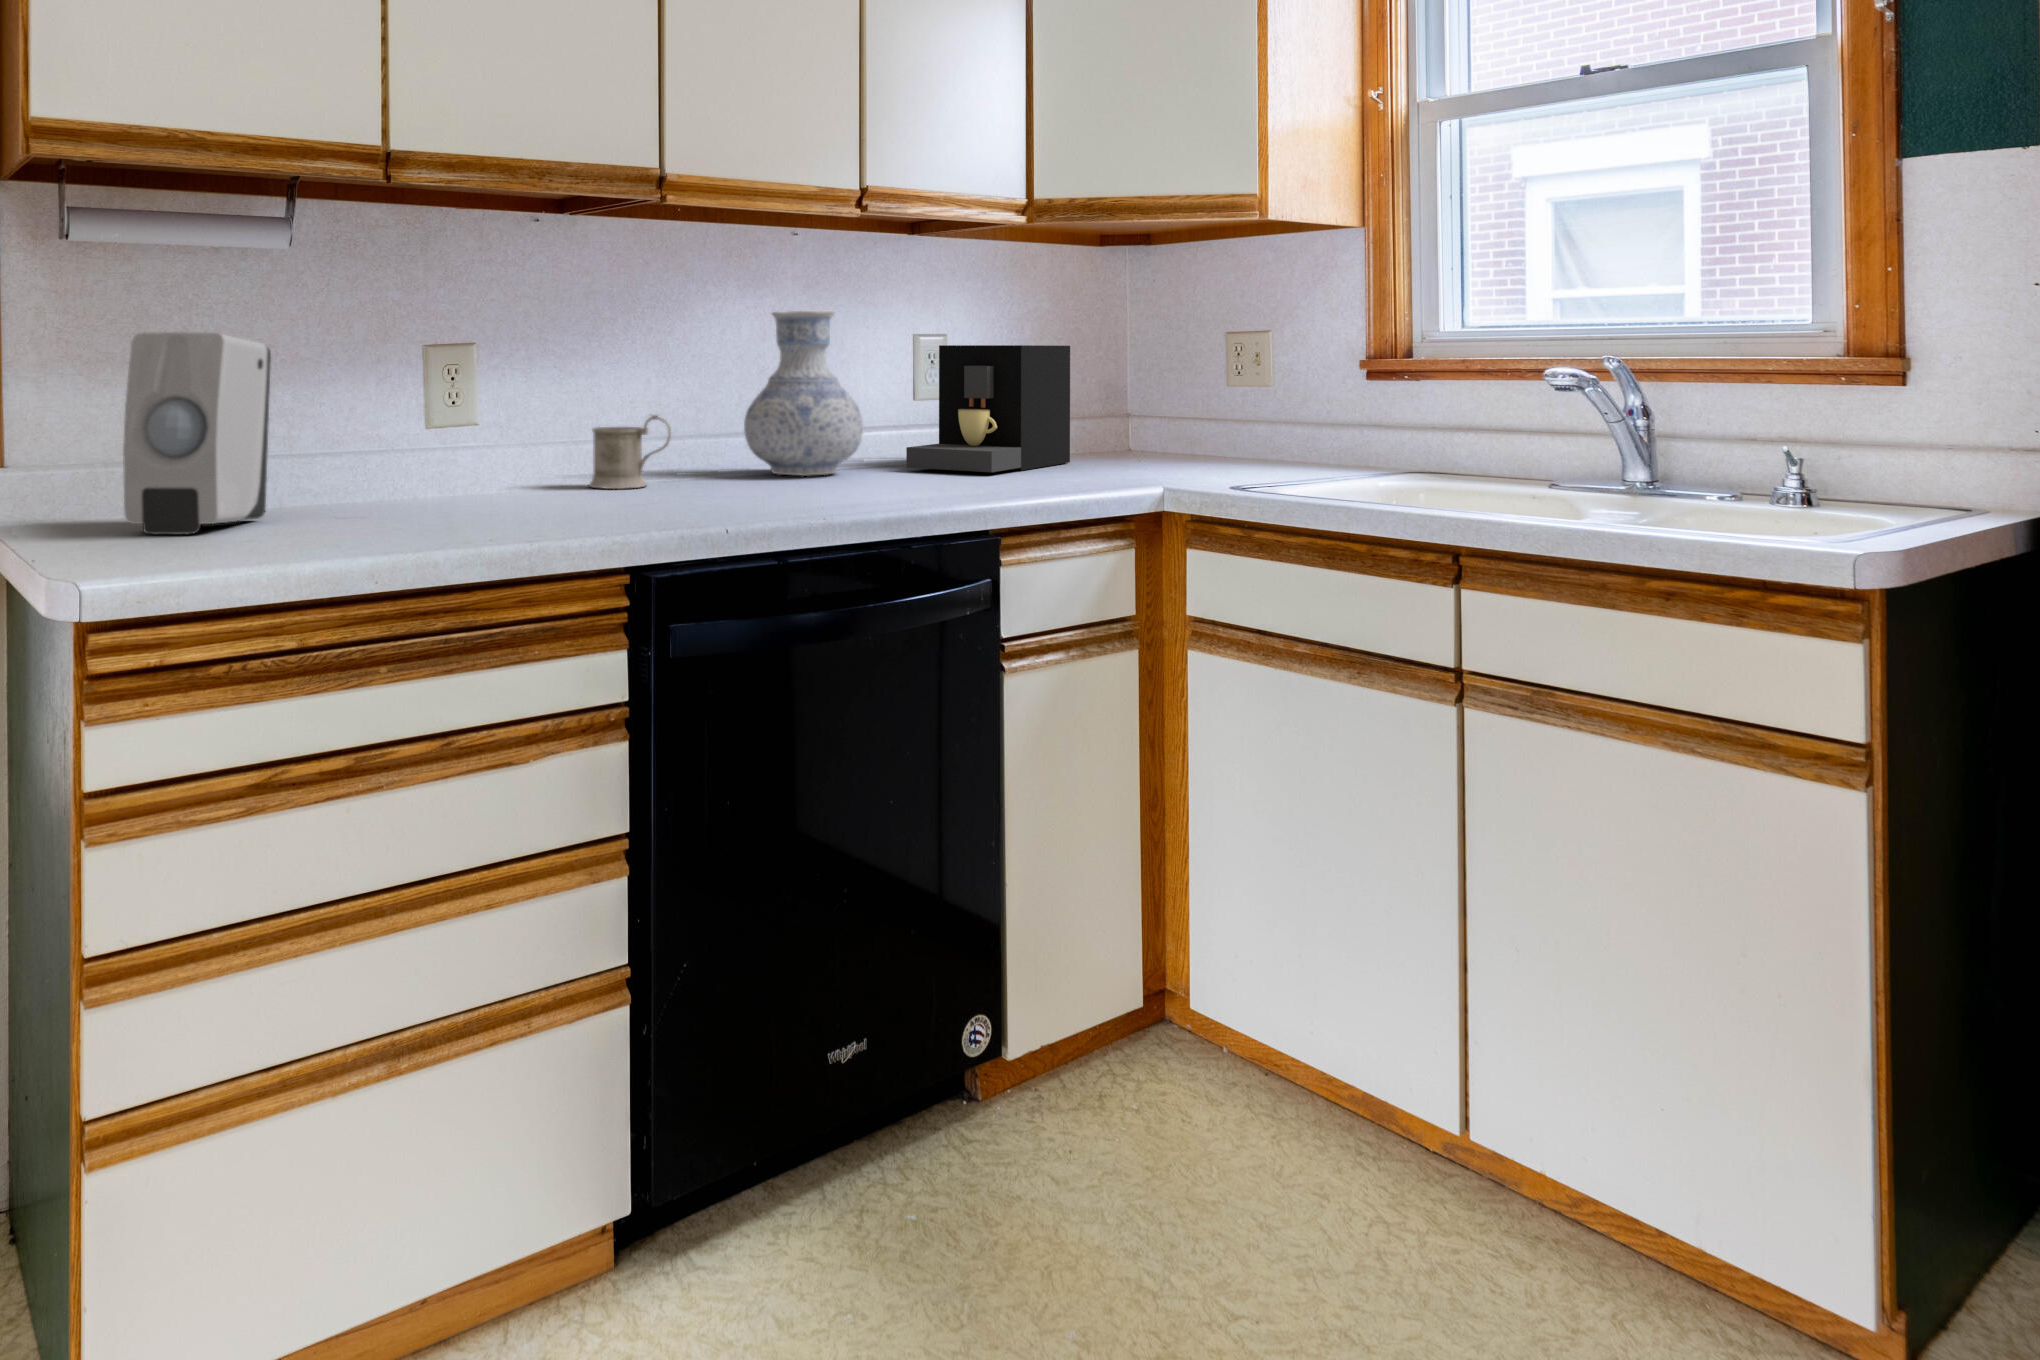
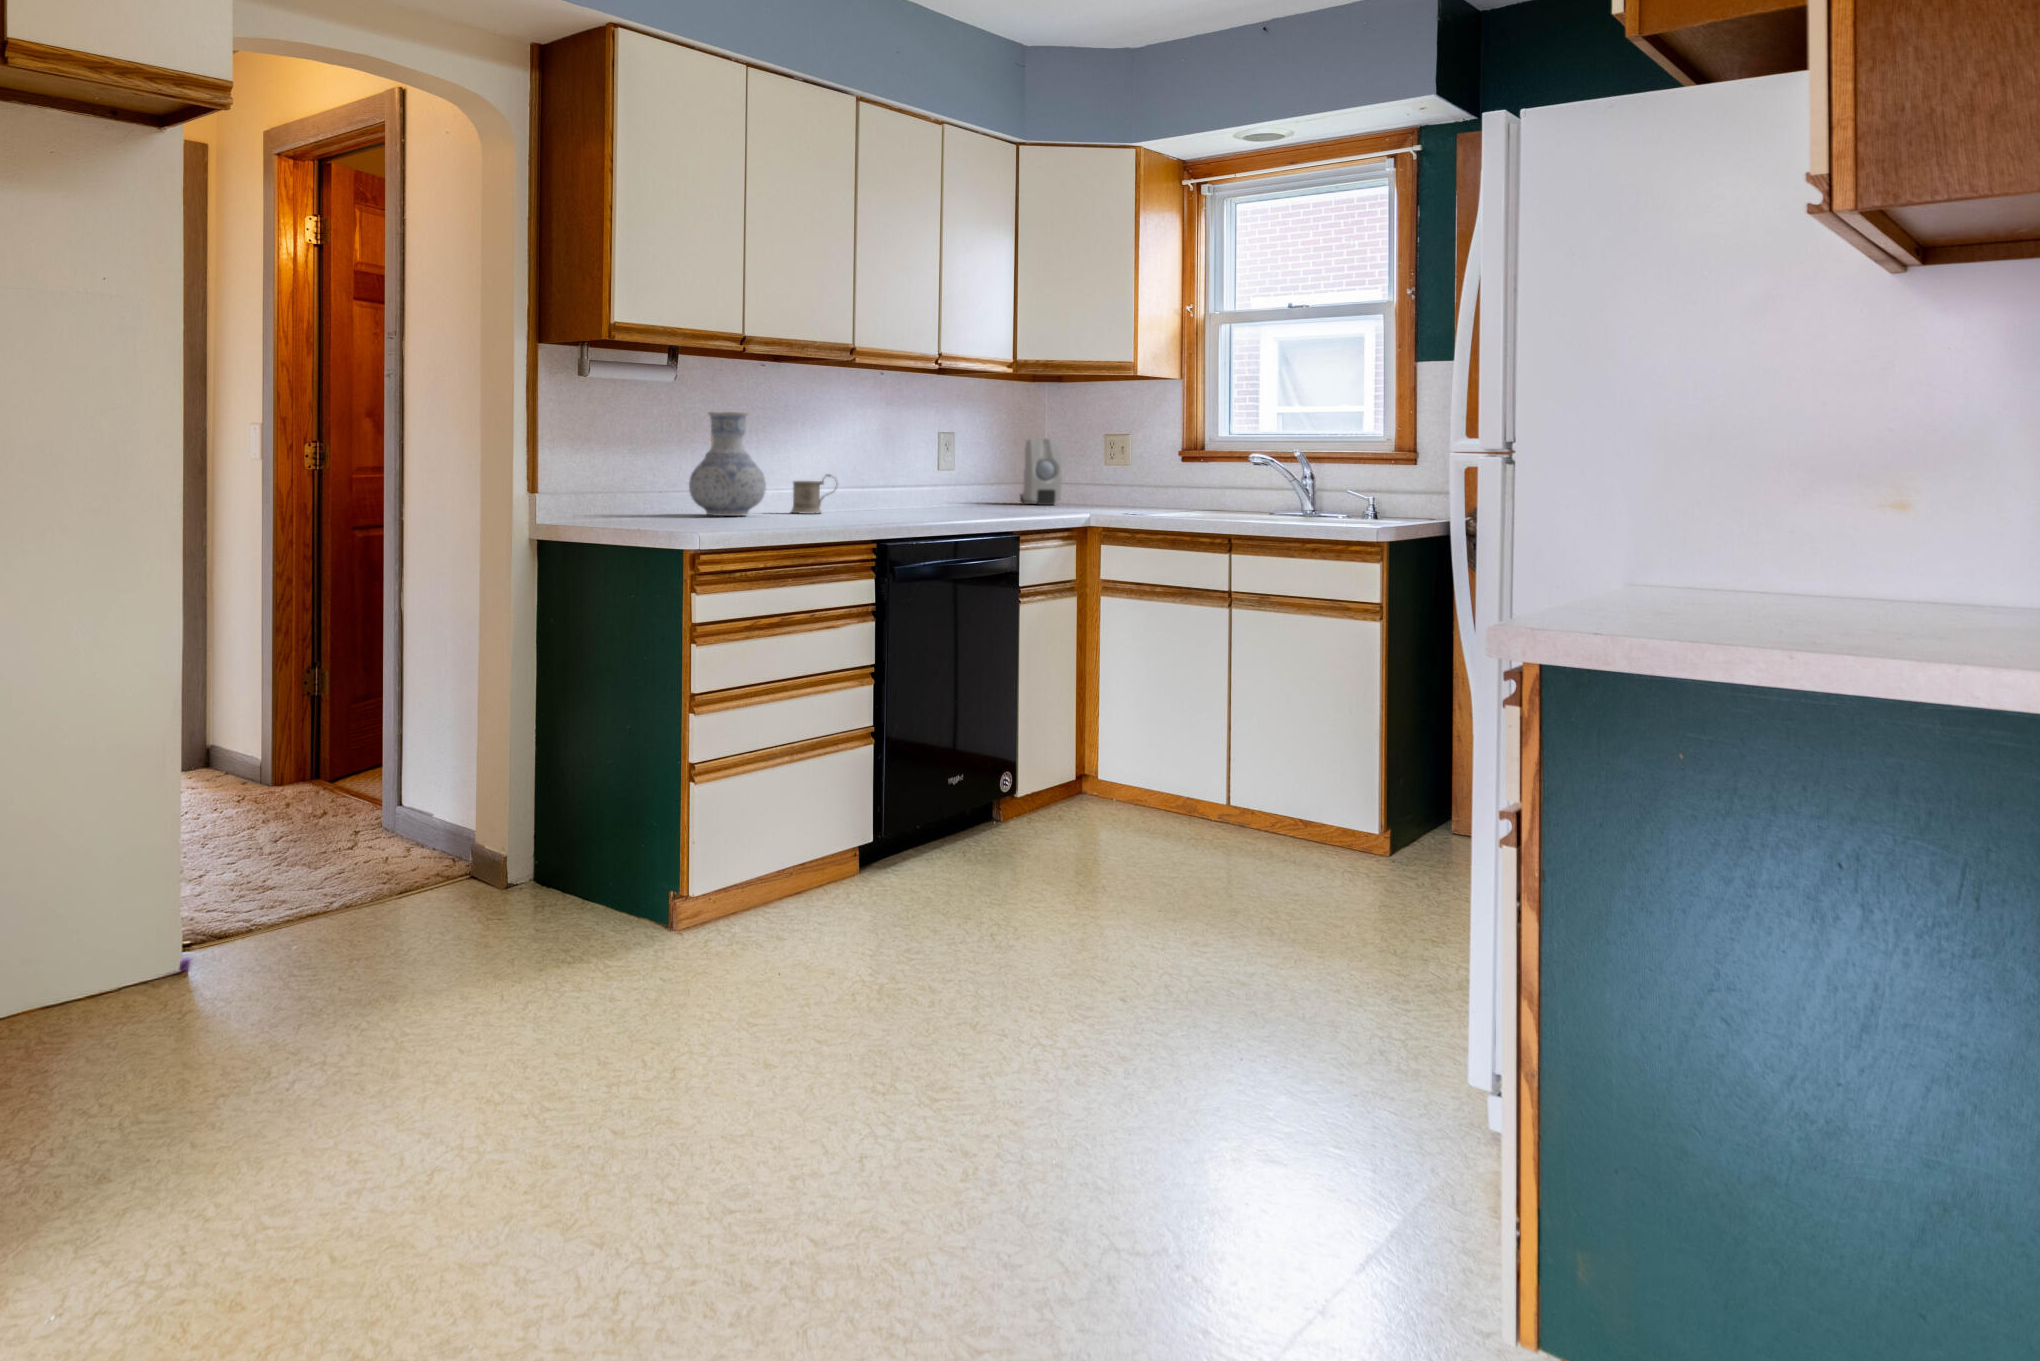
vase: present [744,311,863,476] -> present [689,412,766,516]
soap dispenser: present [123,332,271,534] -> present [1020,438,1062,505]
coffee maker: present [906,345,1070,472] -> none [943,439,1026,509]

